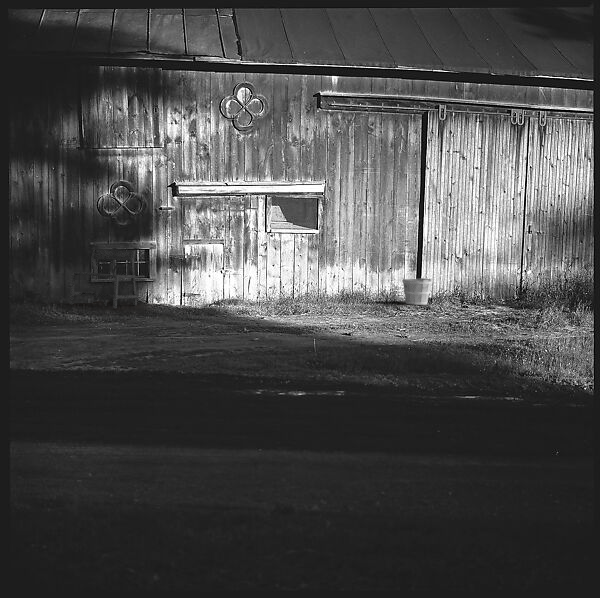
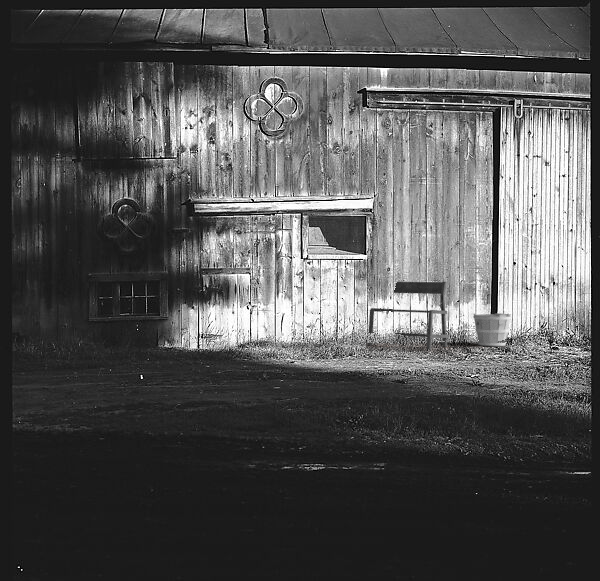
bench: present [69,249,137,308] -> present [368,282,448,350]

